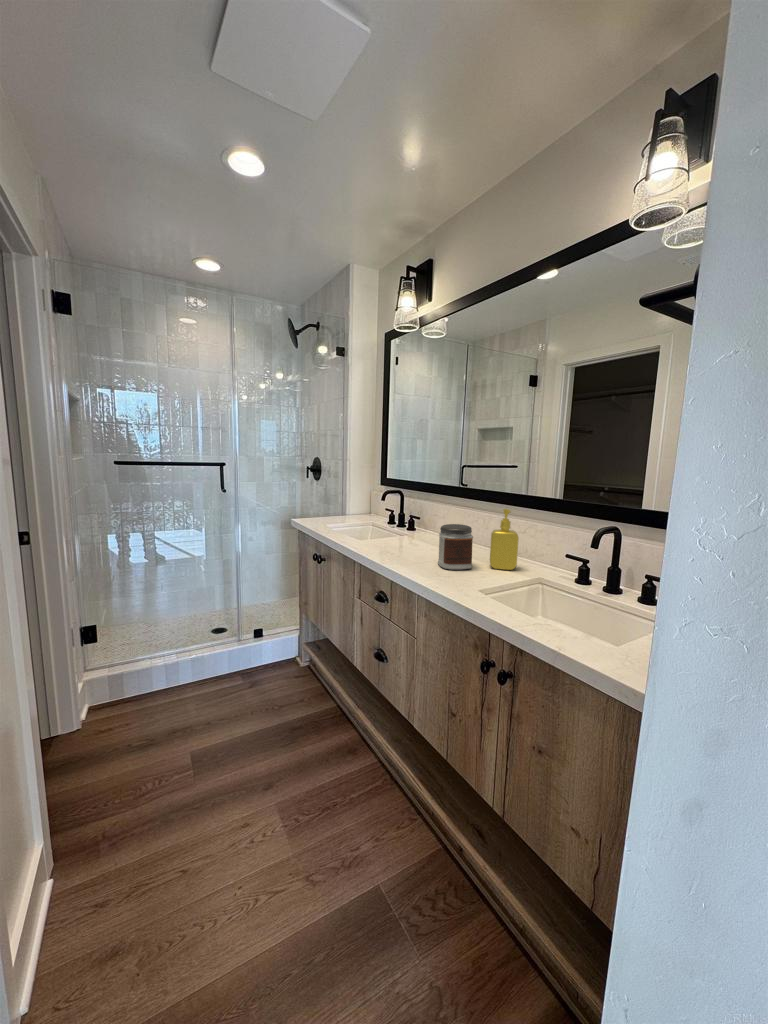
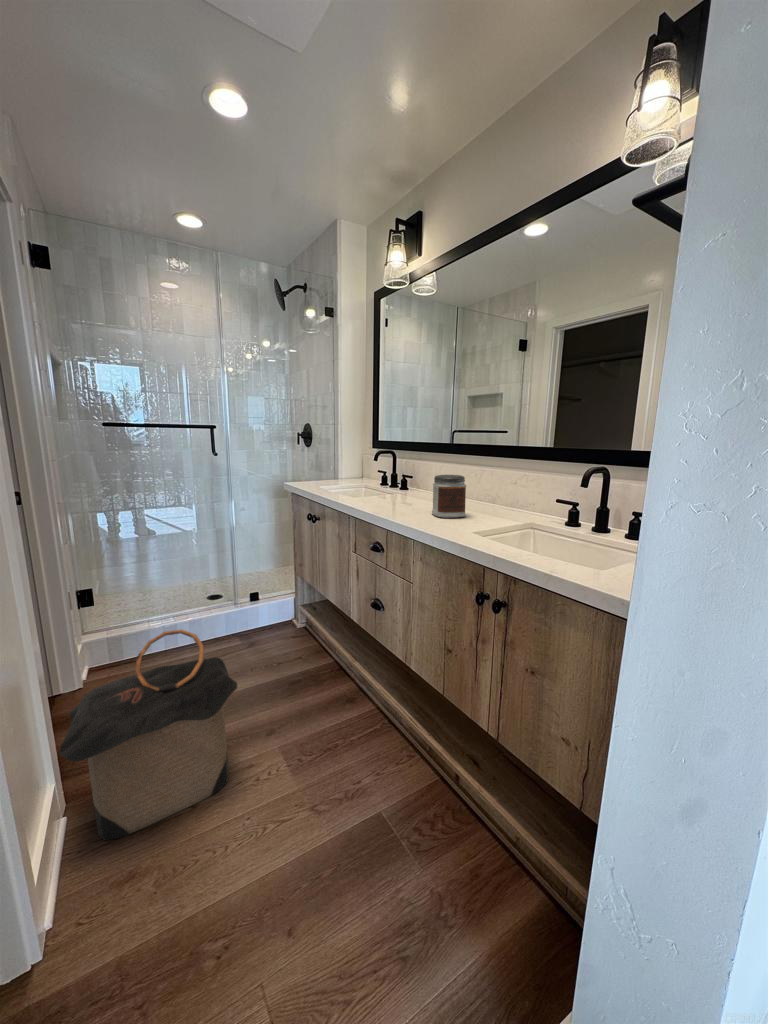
soap dispenser: present [490,509,519,570] -> none [482,458,511,518]
laundry hamper: none [47,682,234,909] -> present [59,629,237,840]

